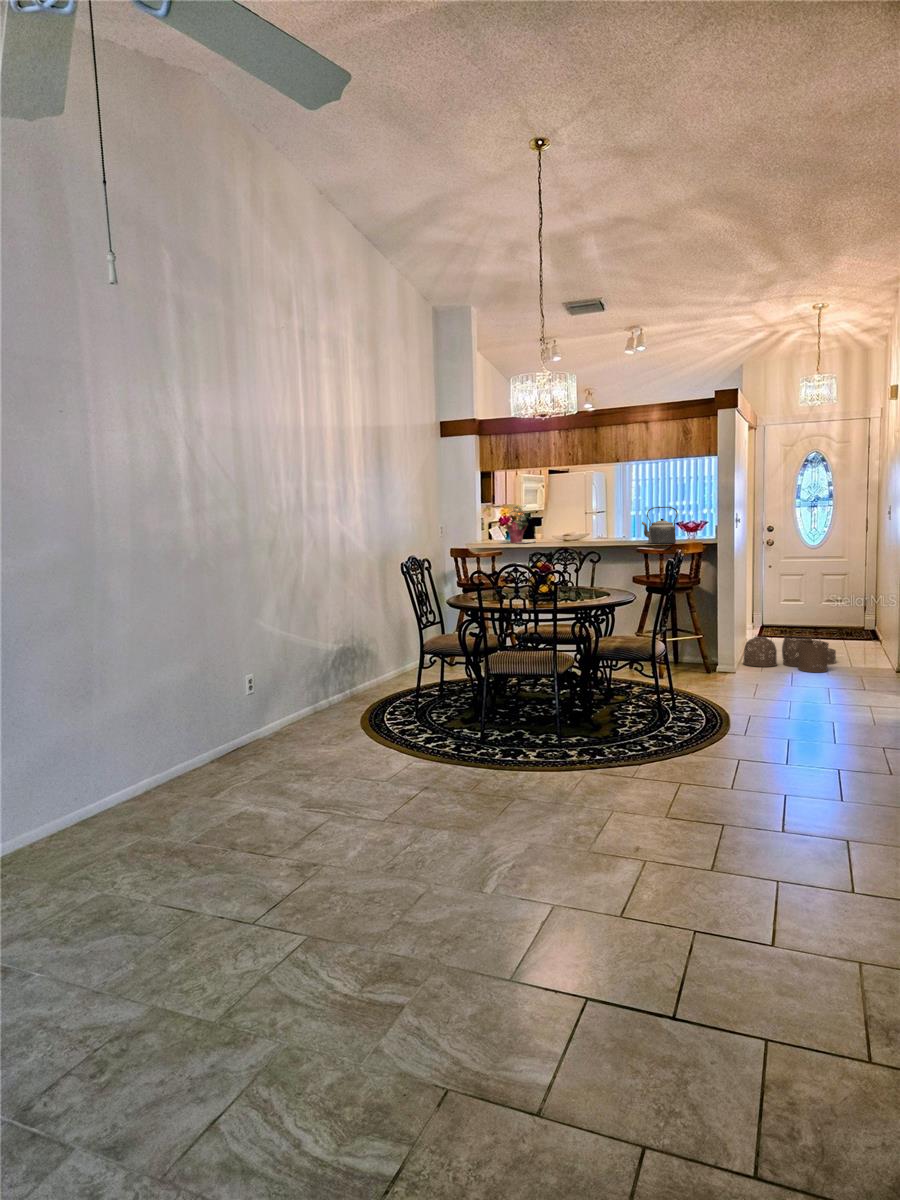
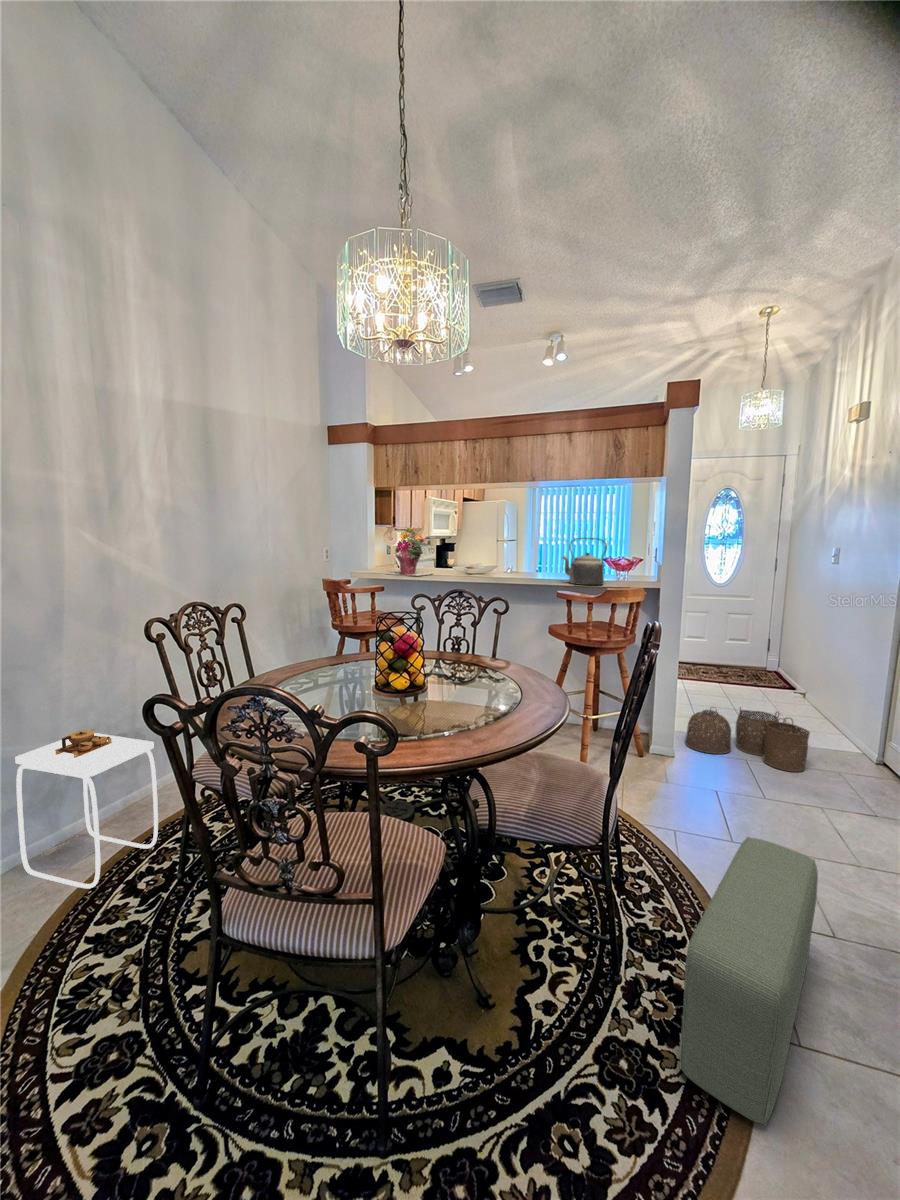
side table: none [329,629,396,710] -> present [15,729,158,889]
pouf: none [679,662,763,742] -> present [680,837,818,1125]

